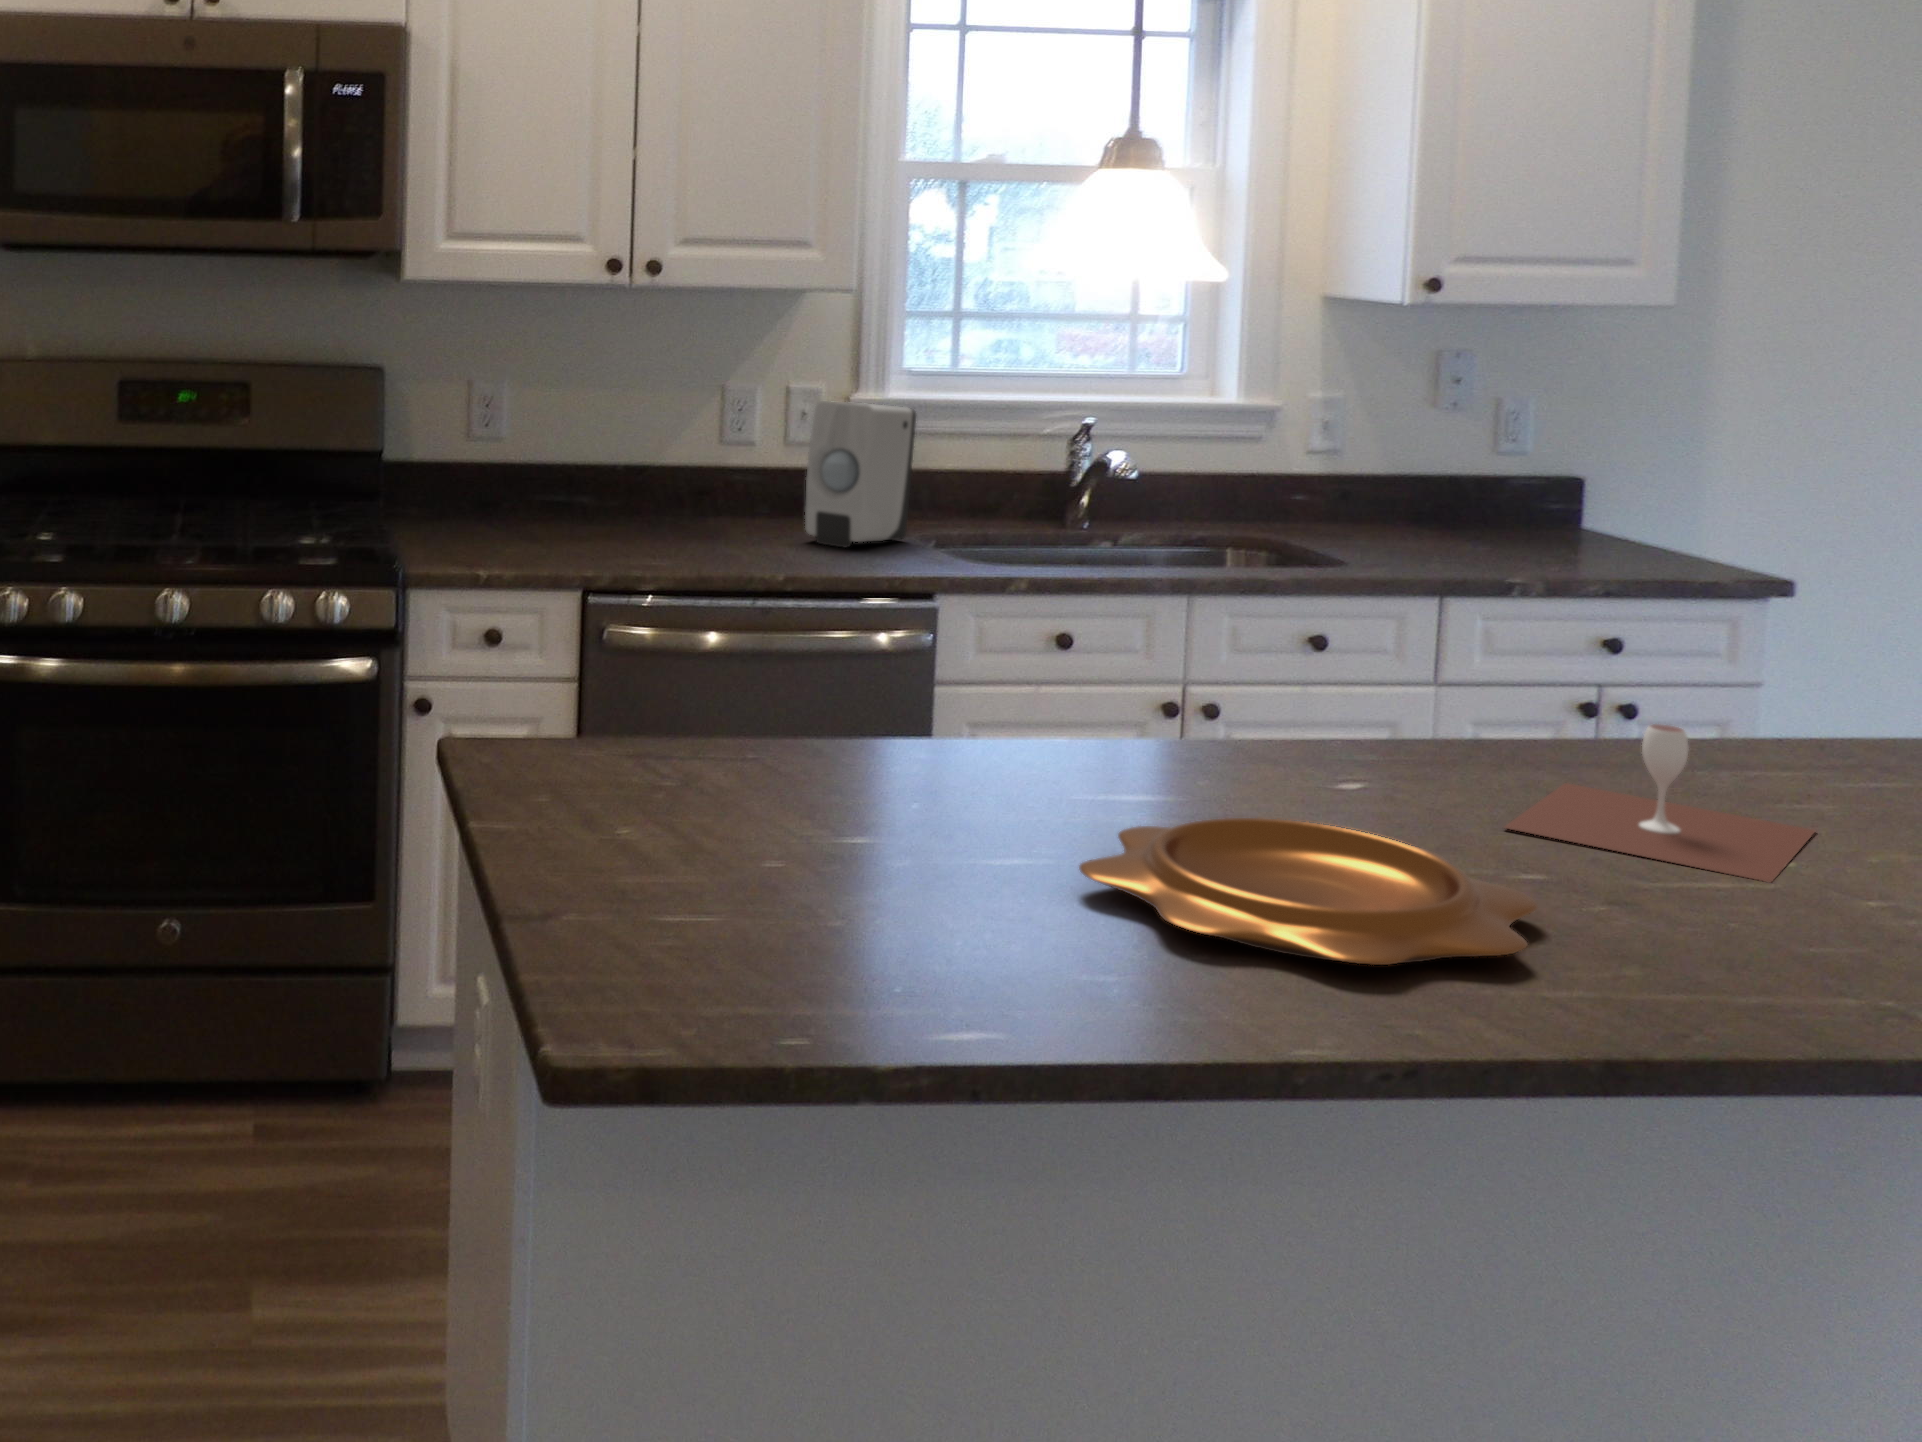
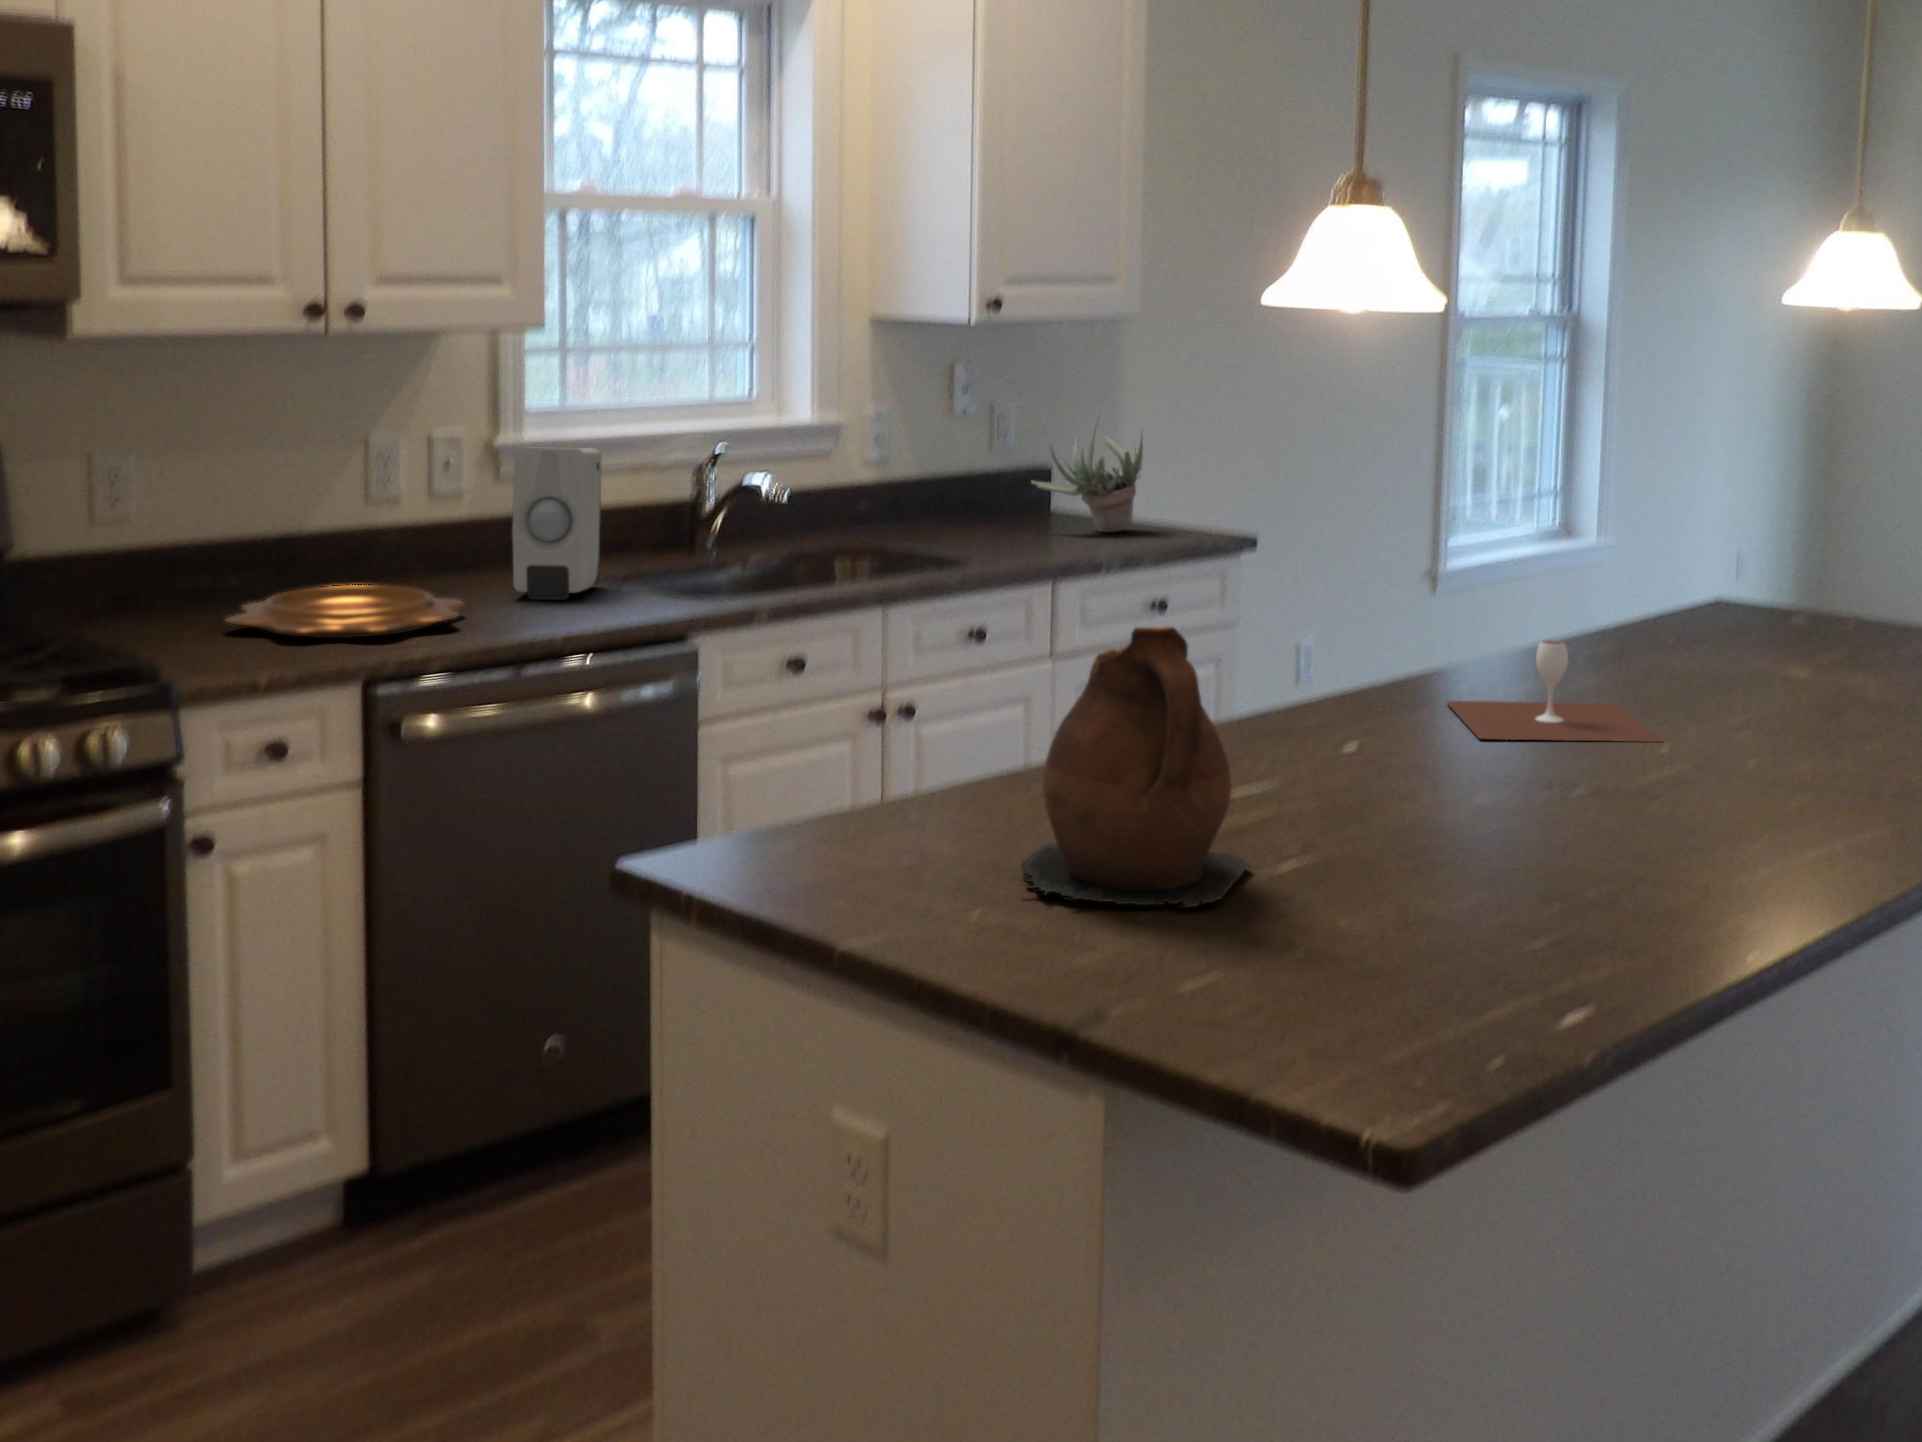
succulent plant: none [1498,419,1660,558] -> present [1031,416,1143,532]
ceramic pitcher: none [627,595,895,897] -> present [1021,626,1249,908]
decorative bowl: present [1079,818,1538,965] -> present [226,585,463,638]

